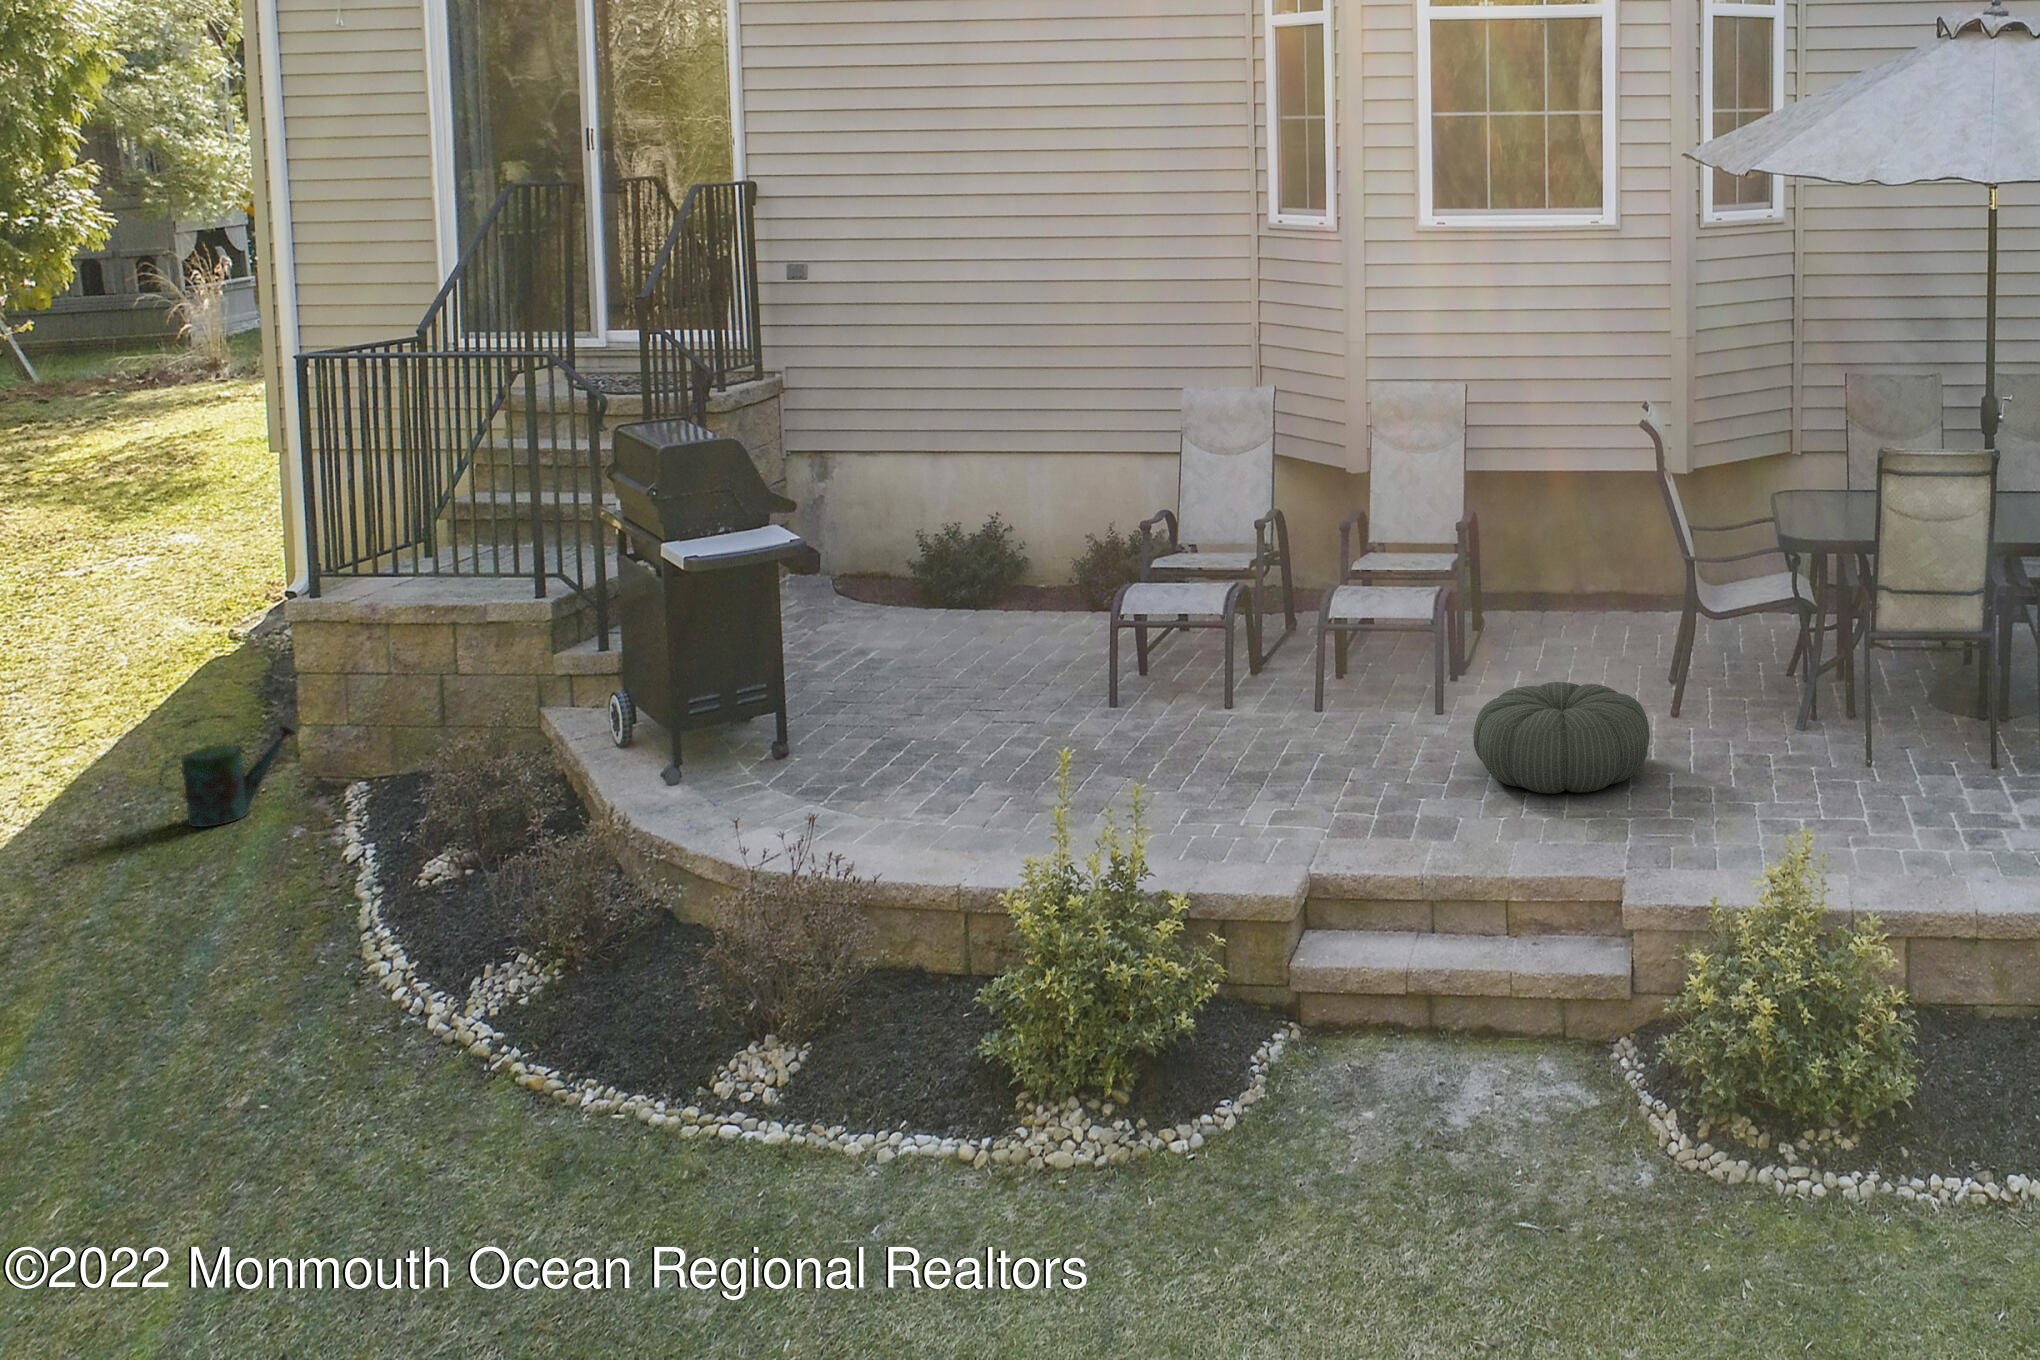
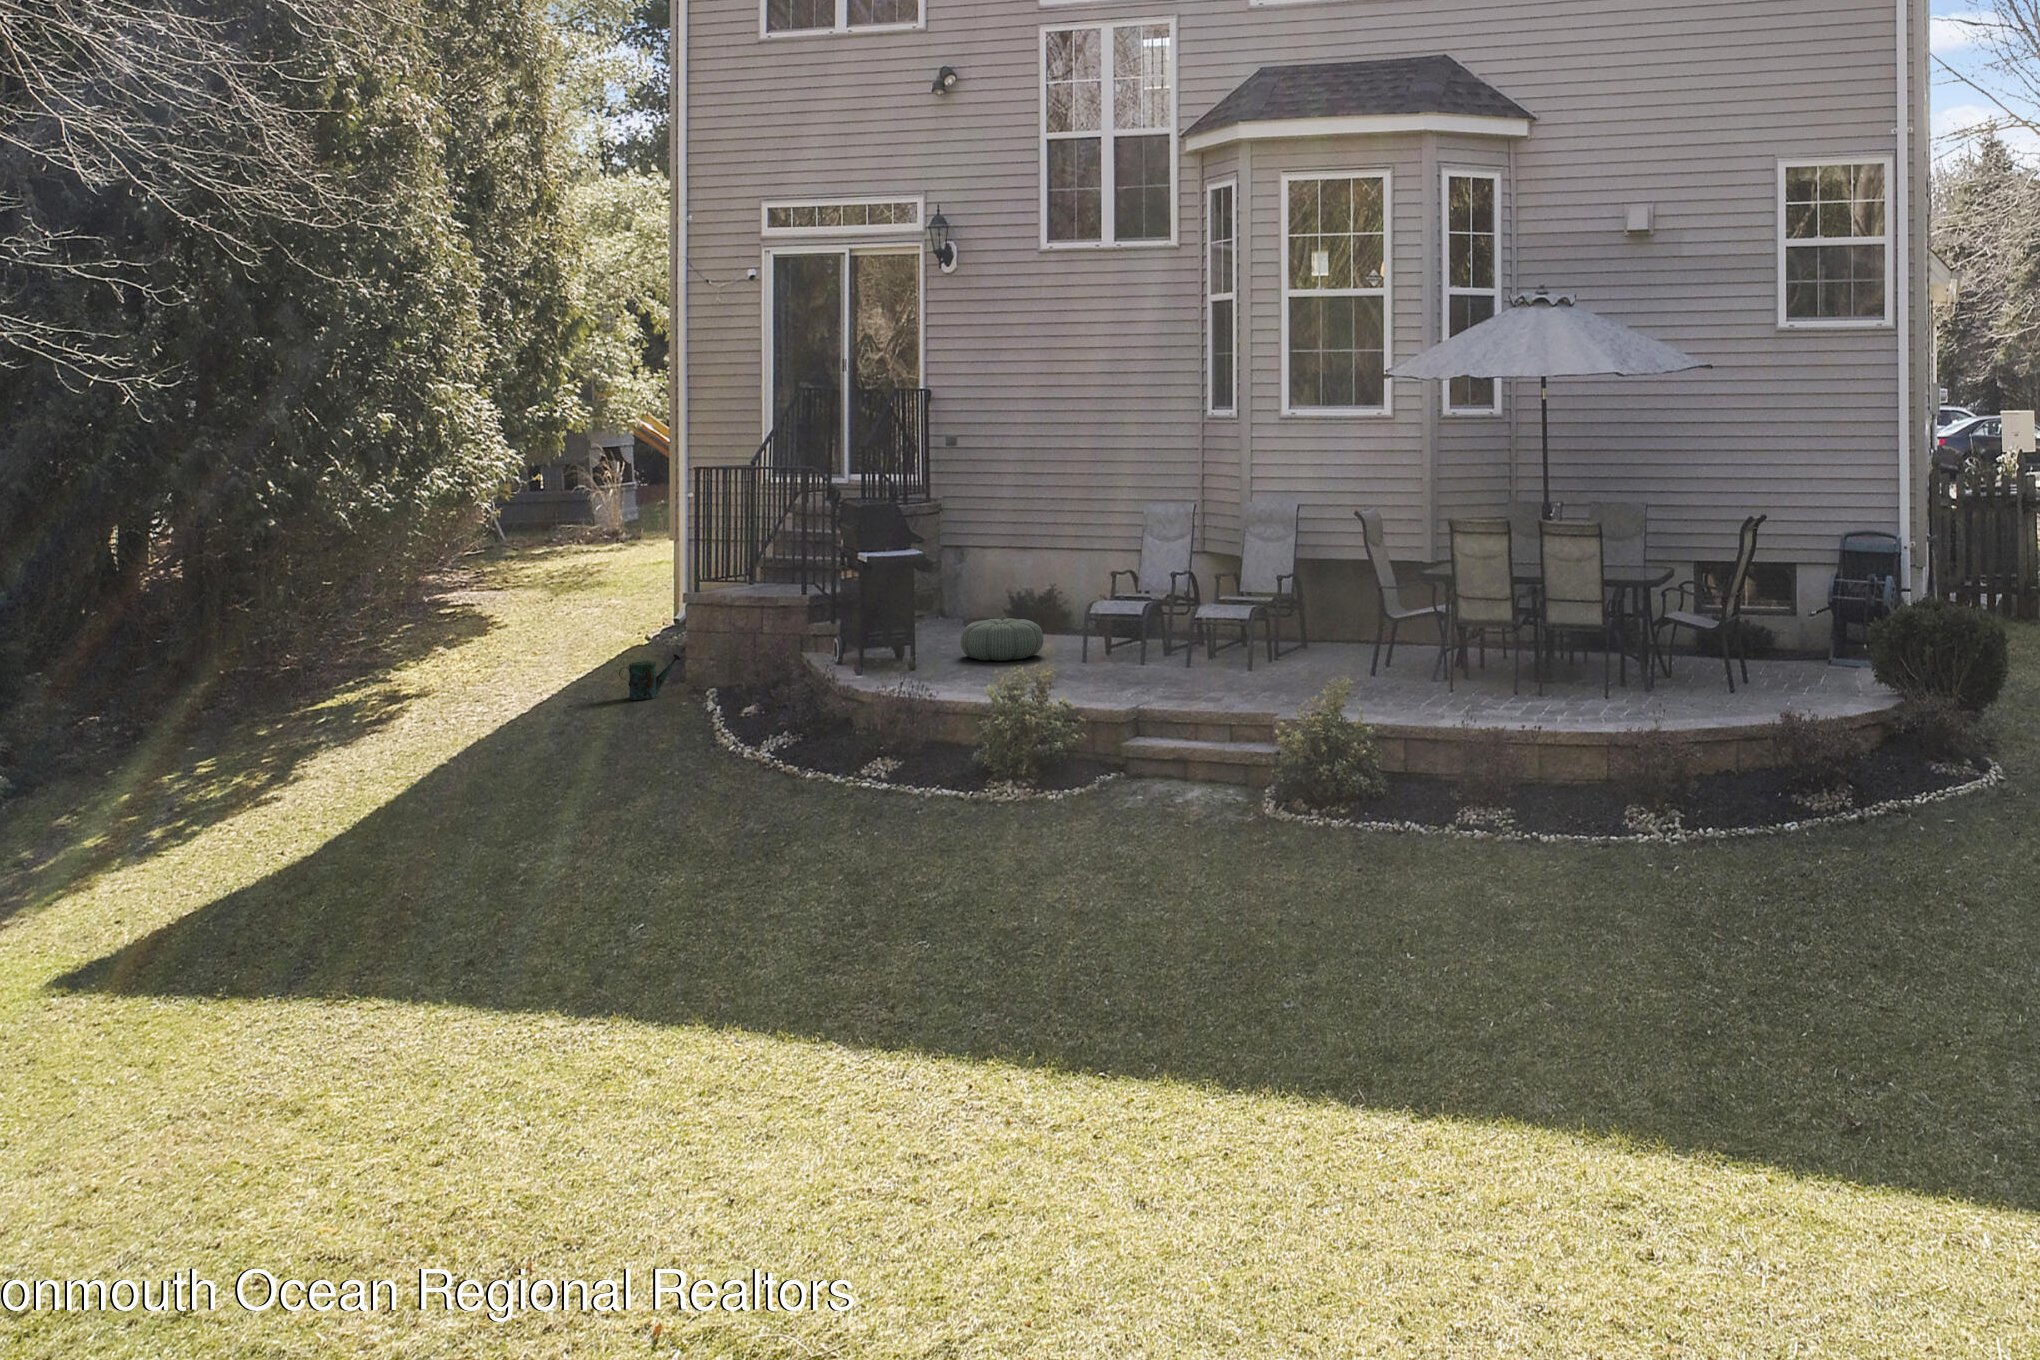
pouf: present [1473,682,1650,794] -> present [961,618,1043,661]

